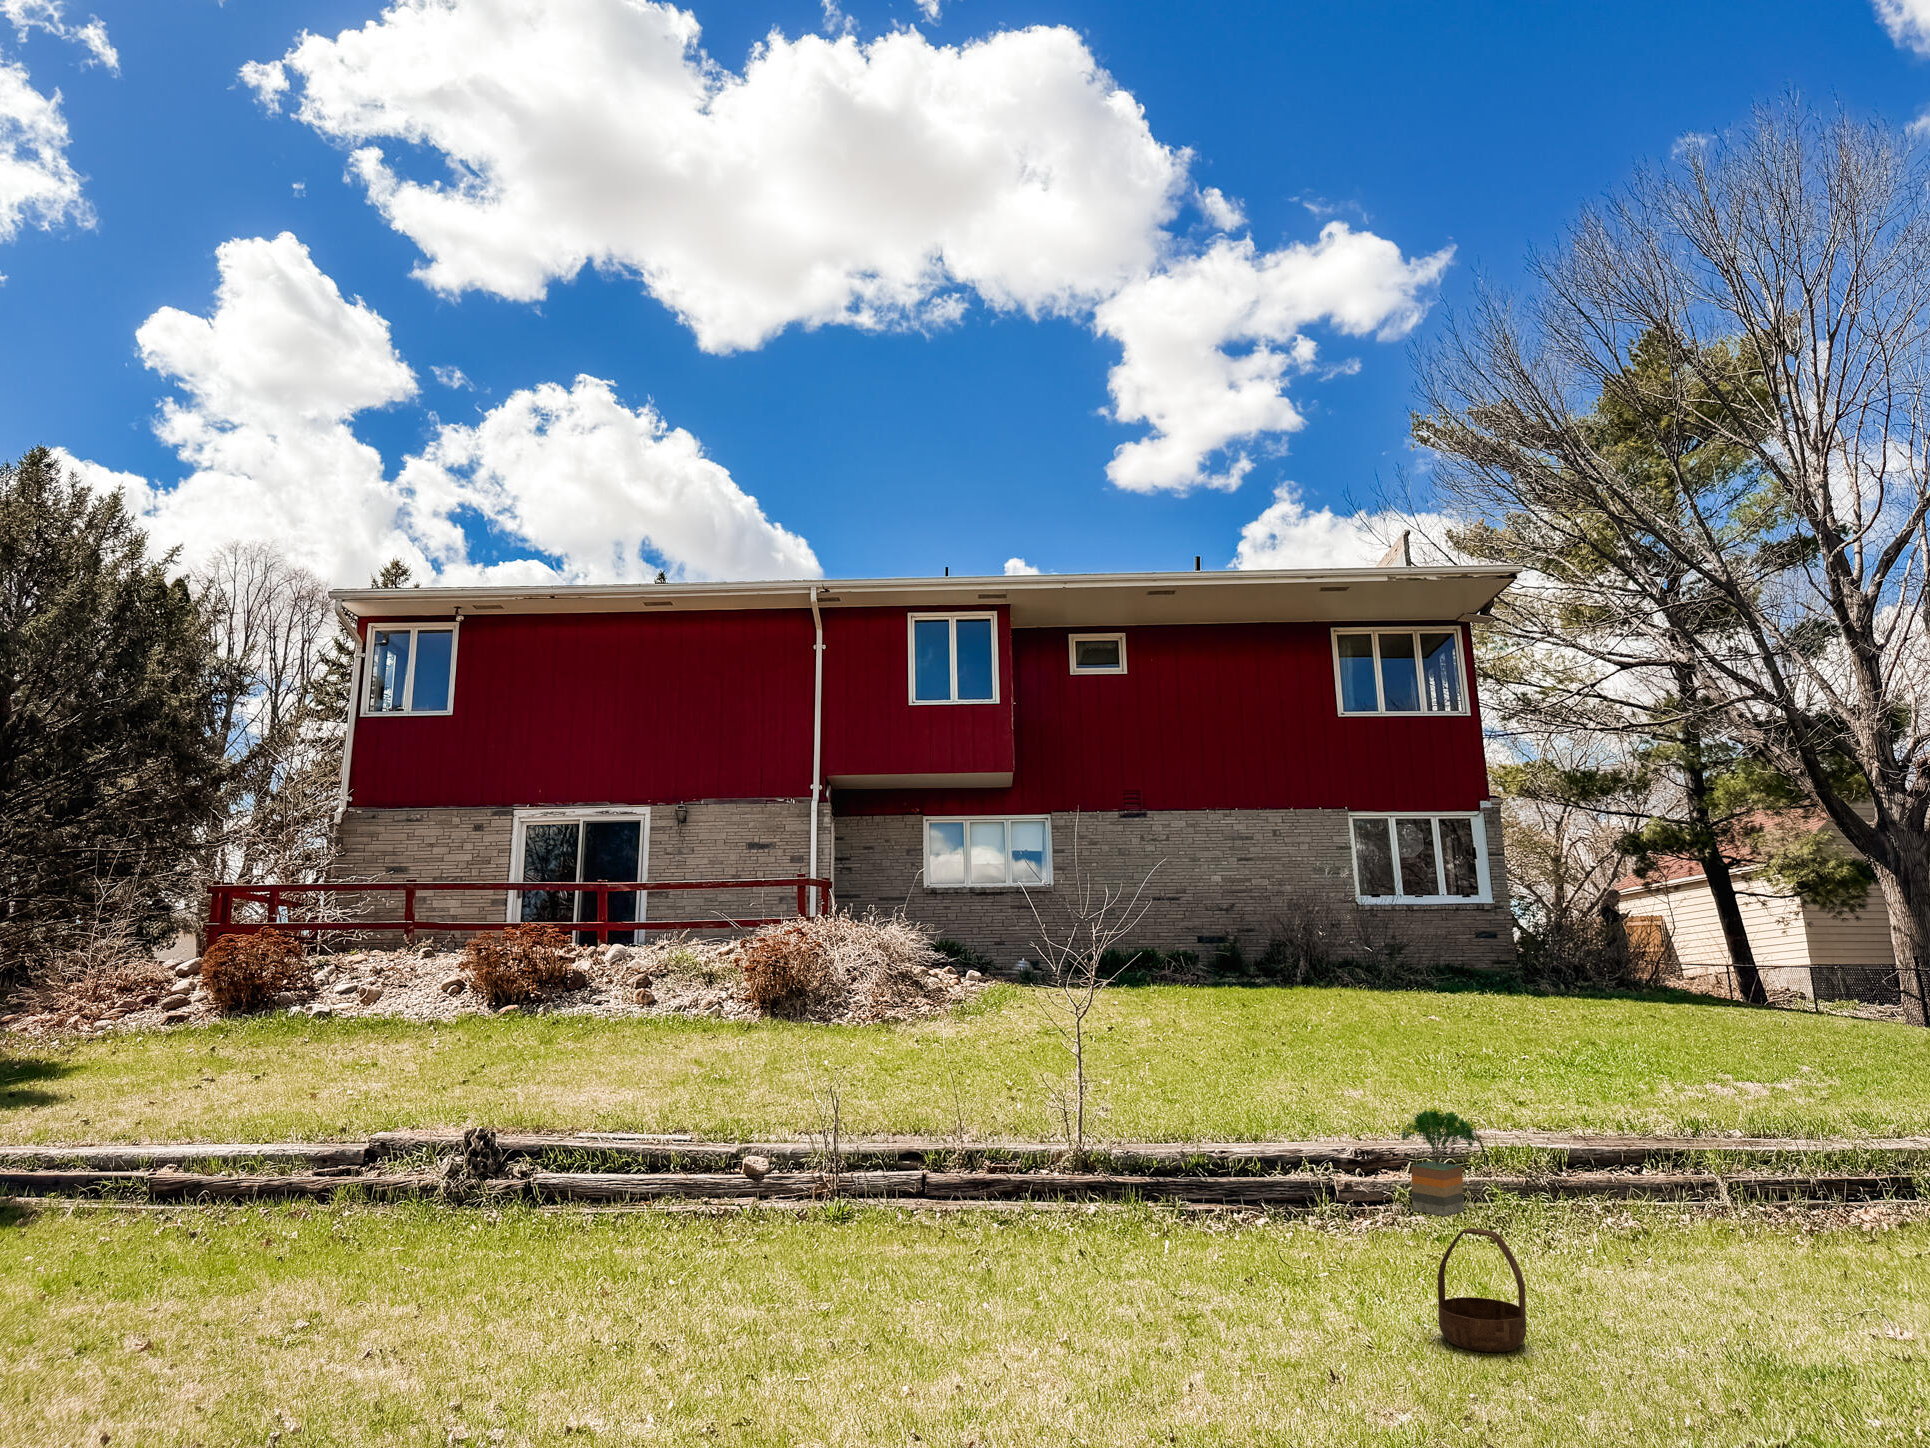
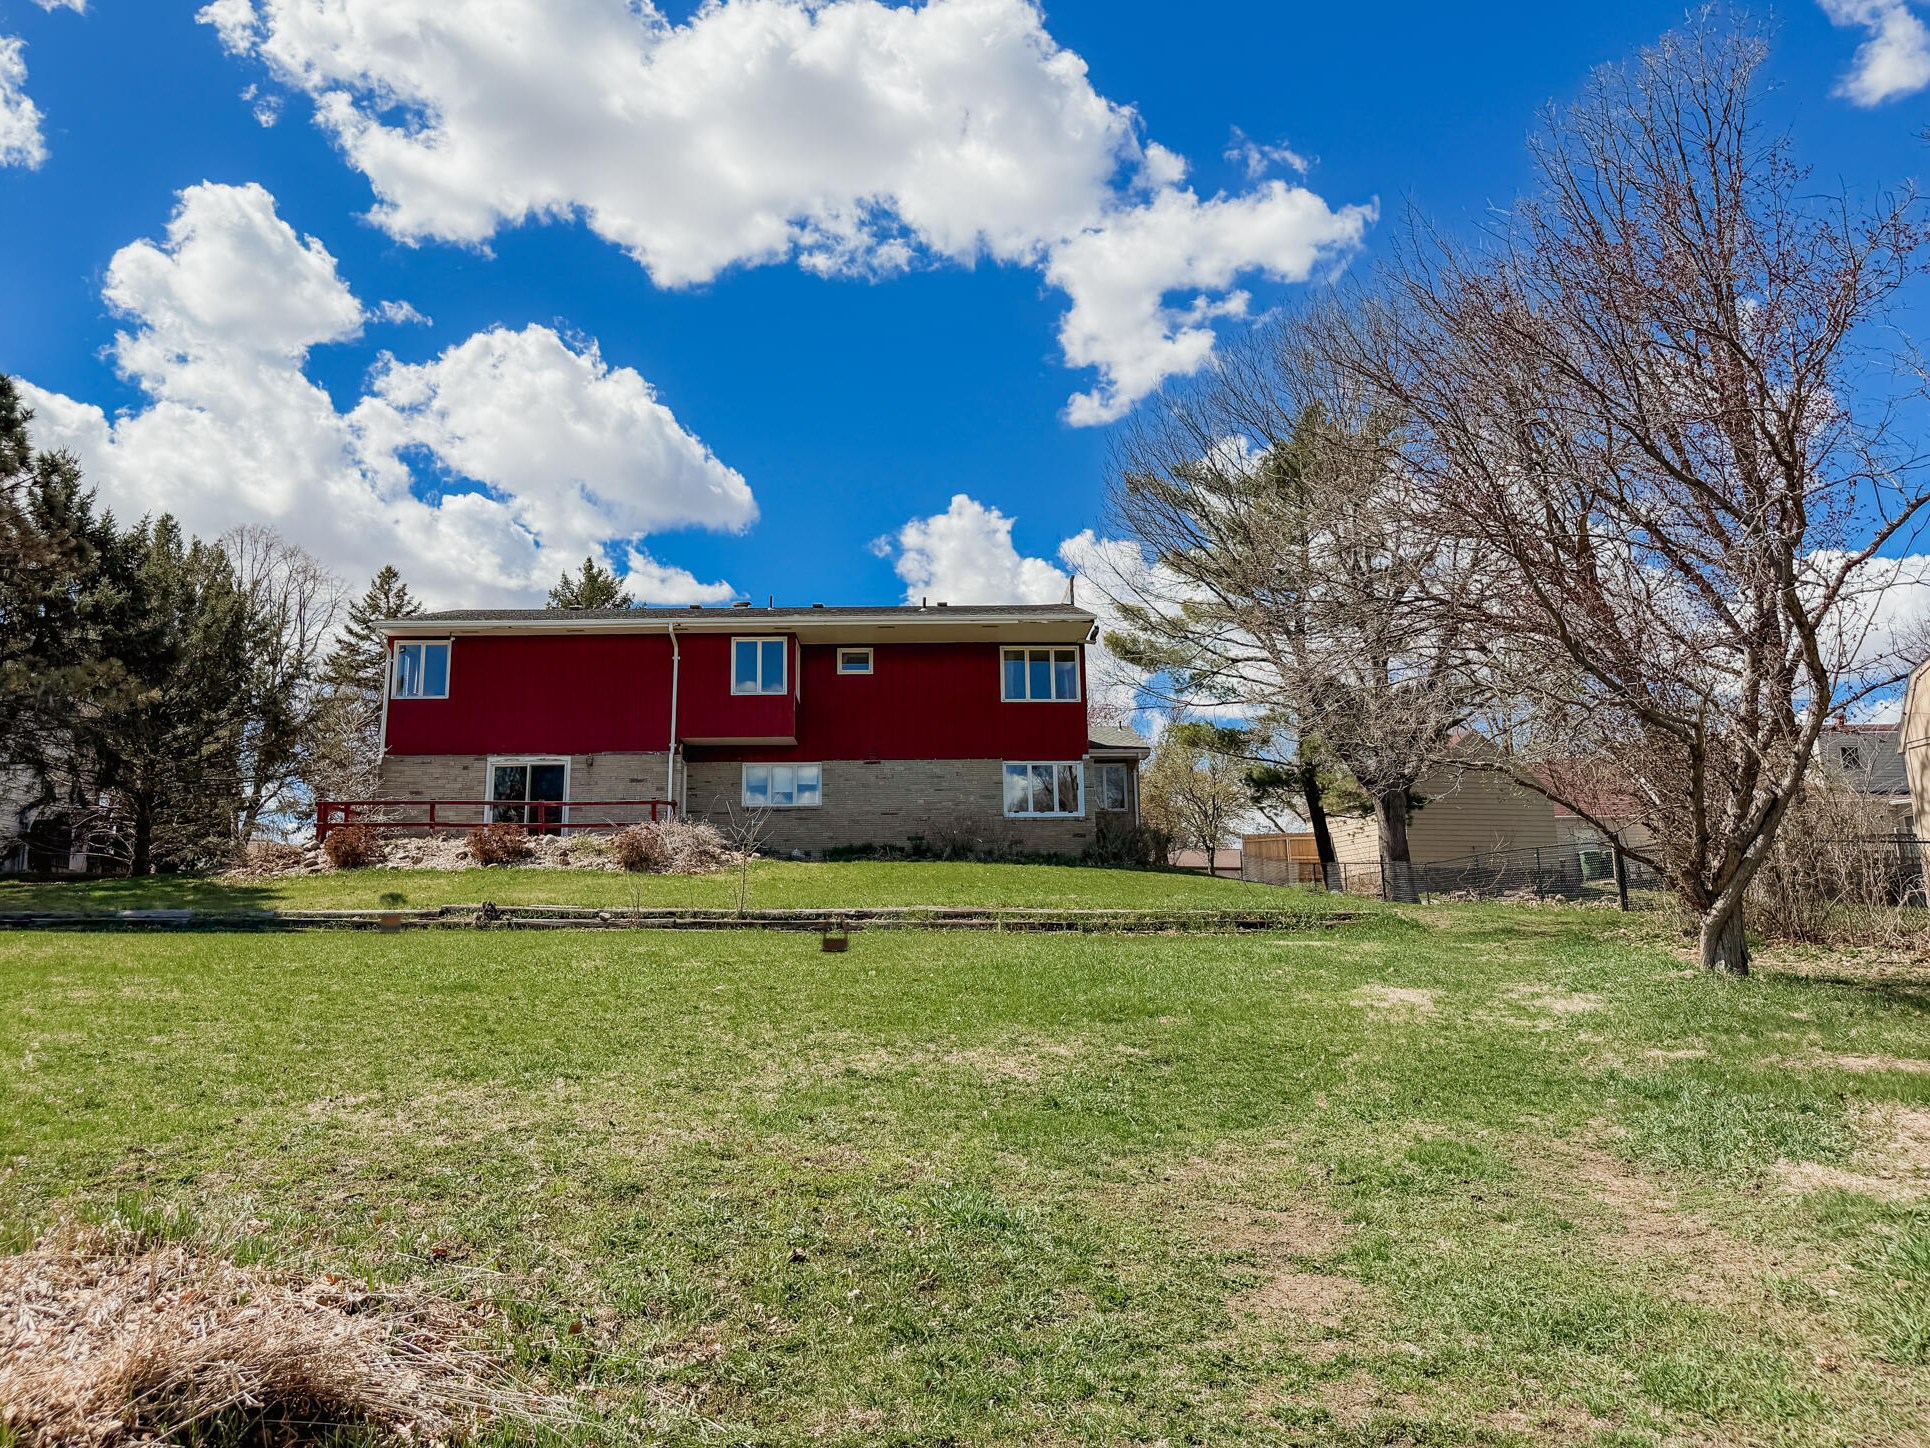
potted tree: present [1401,1110,1477,1216] -> present [379,892,408,933]

